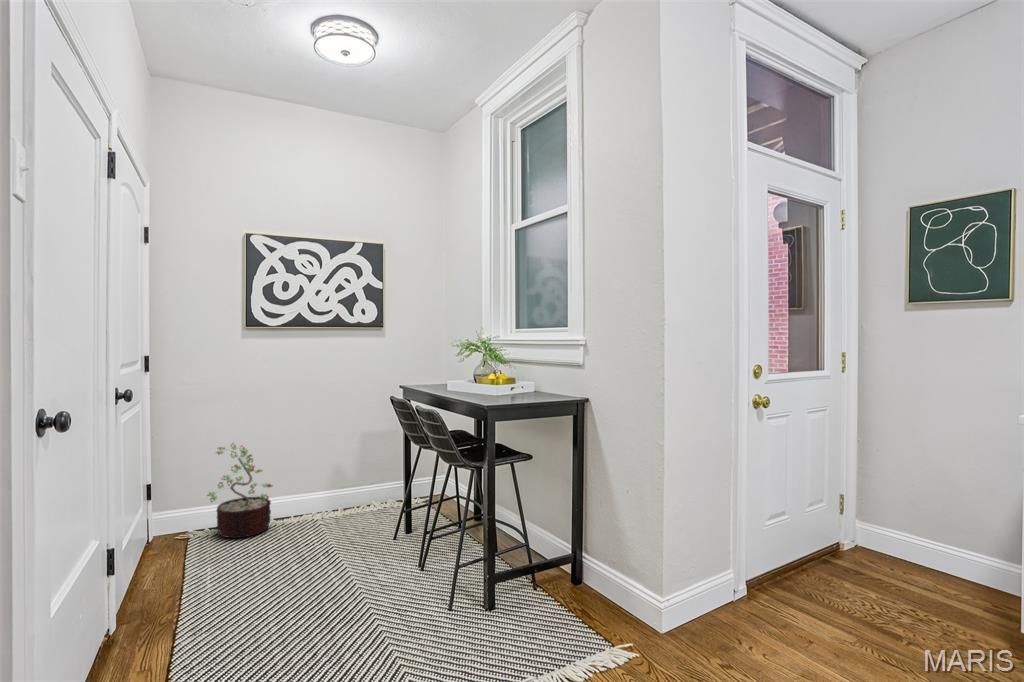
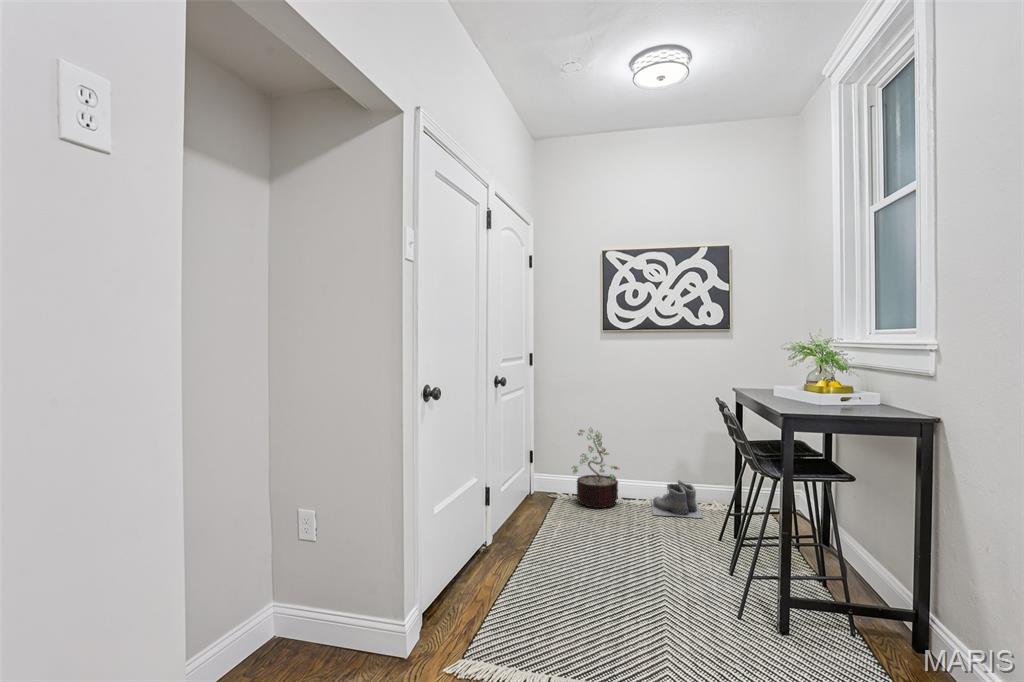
boots: none [306,486,368,529] -> present [651,480,702,518]

